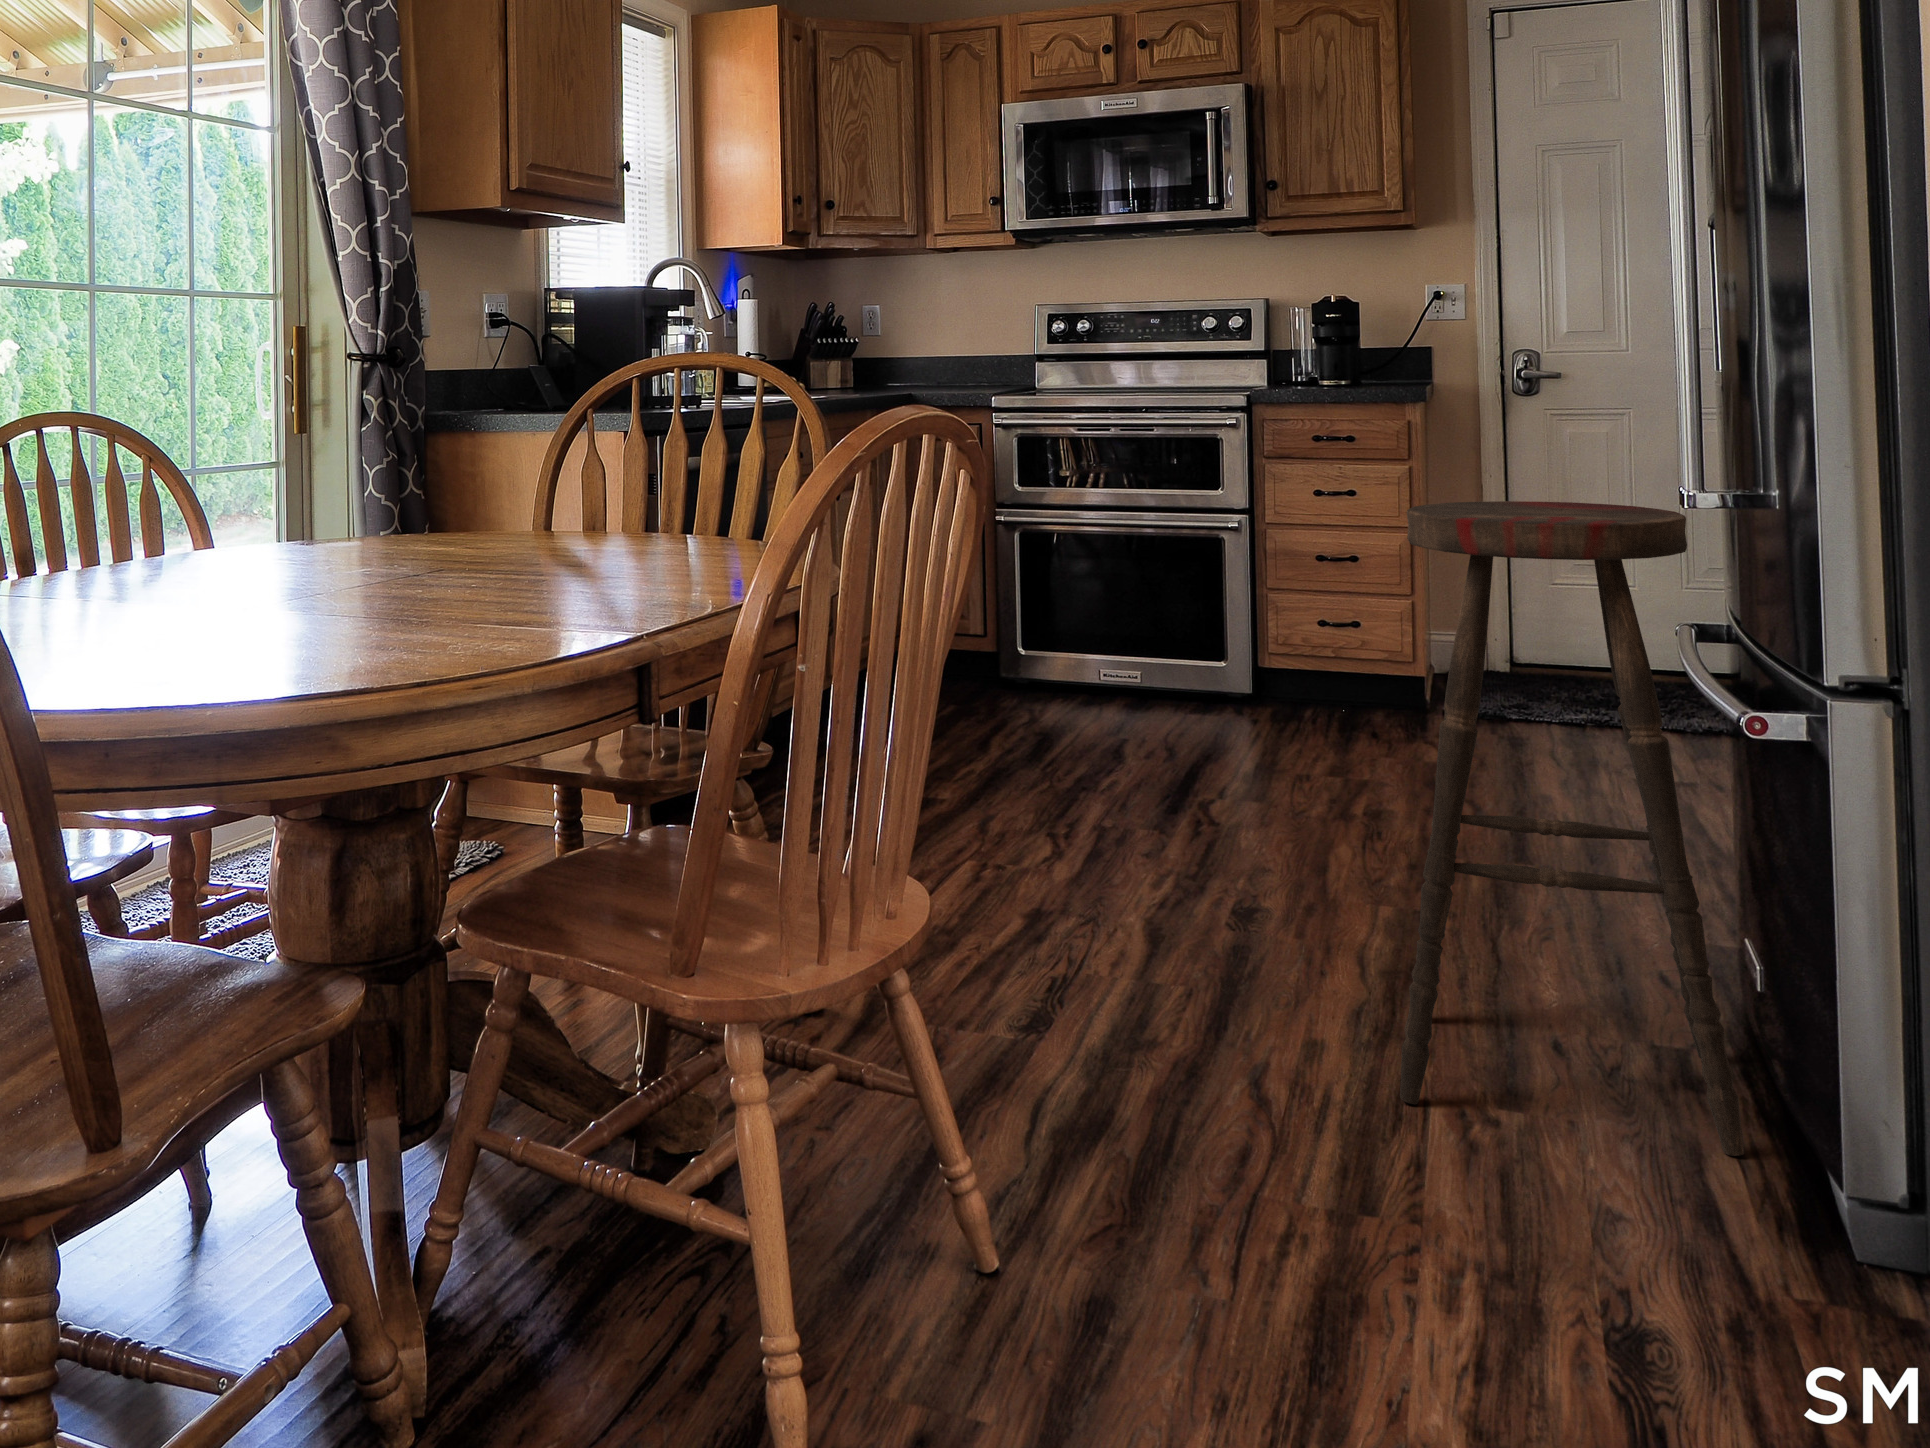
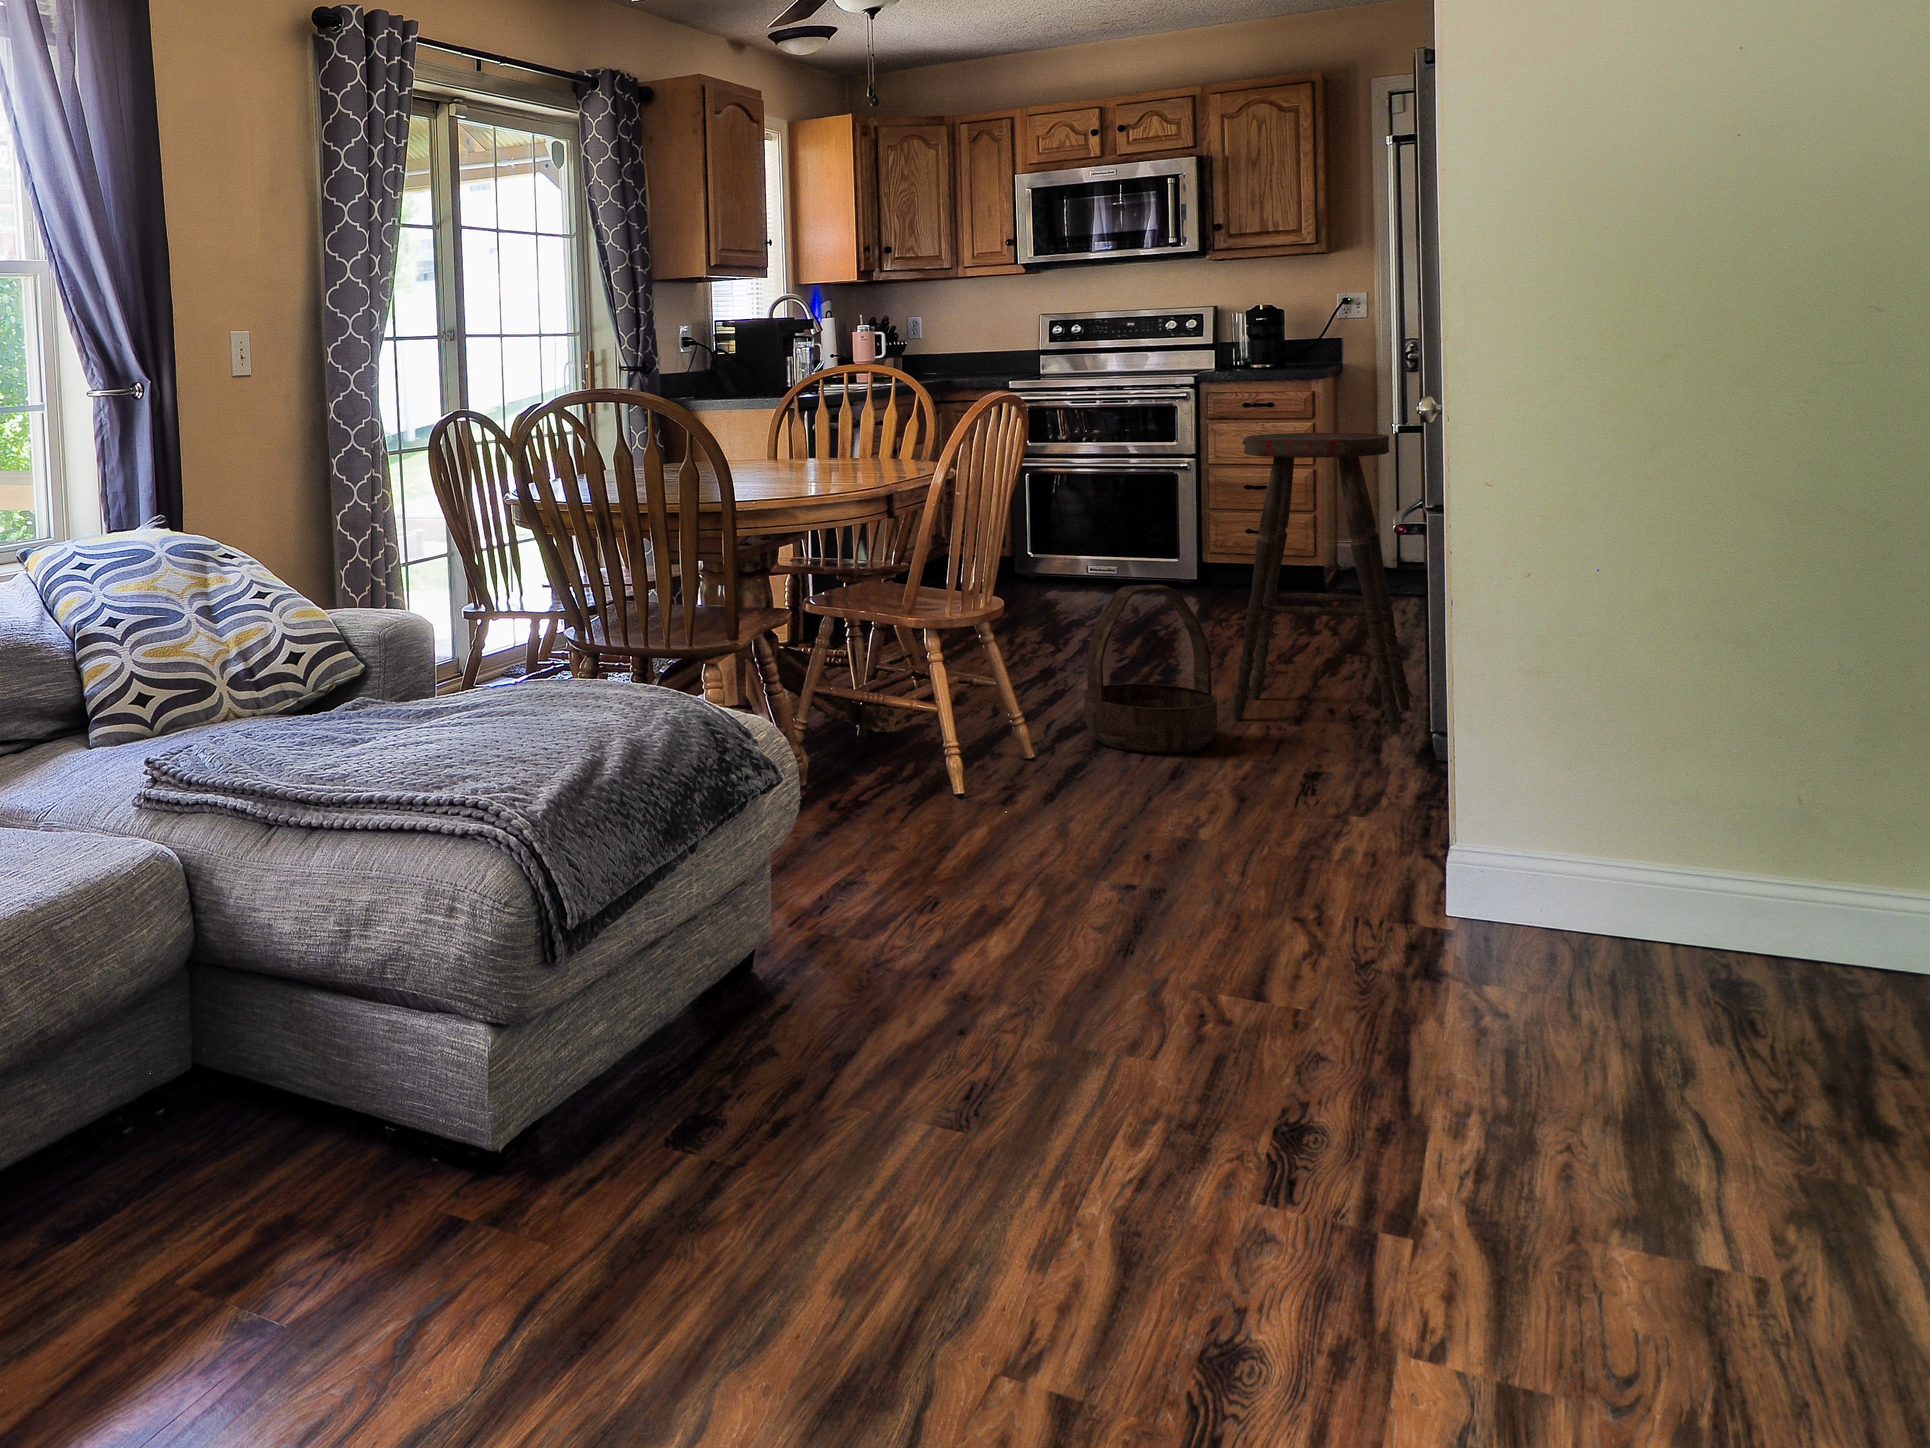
basket: none [1112,842,1399,1266] -> present [1084,585,1218,753]

